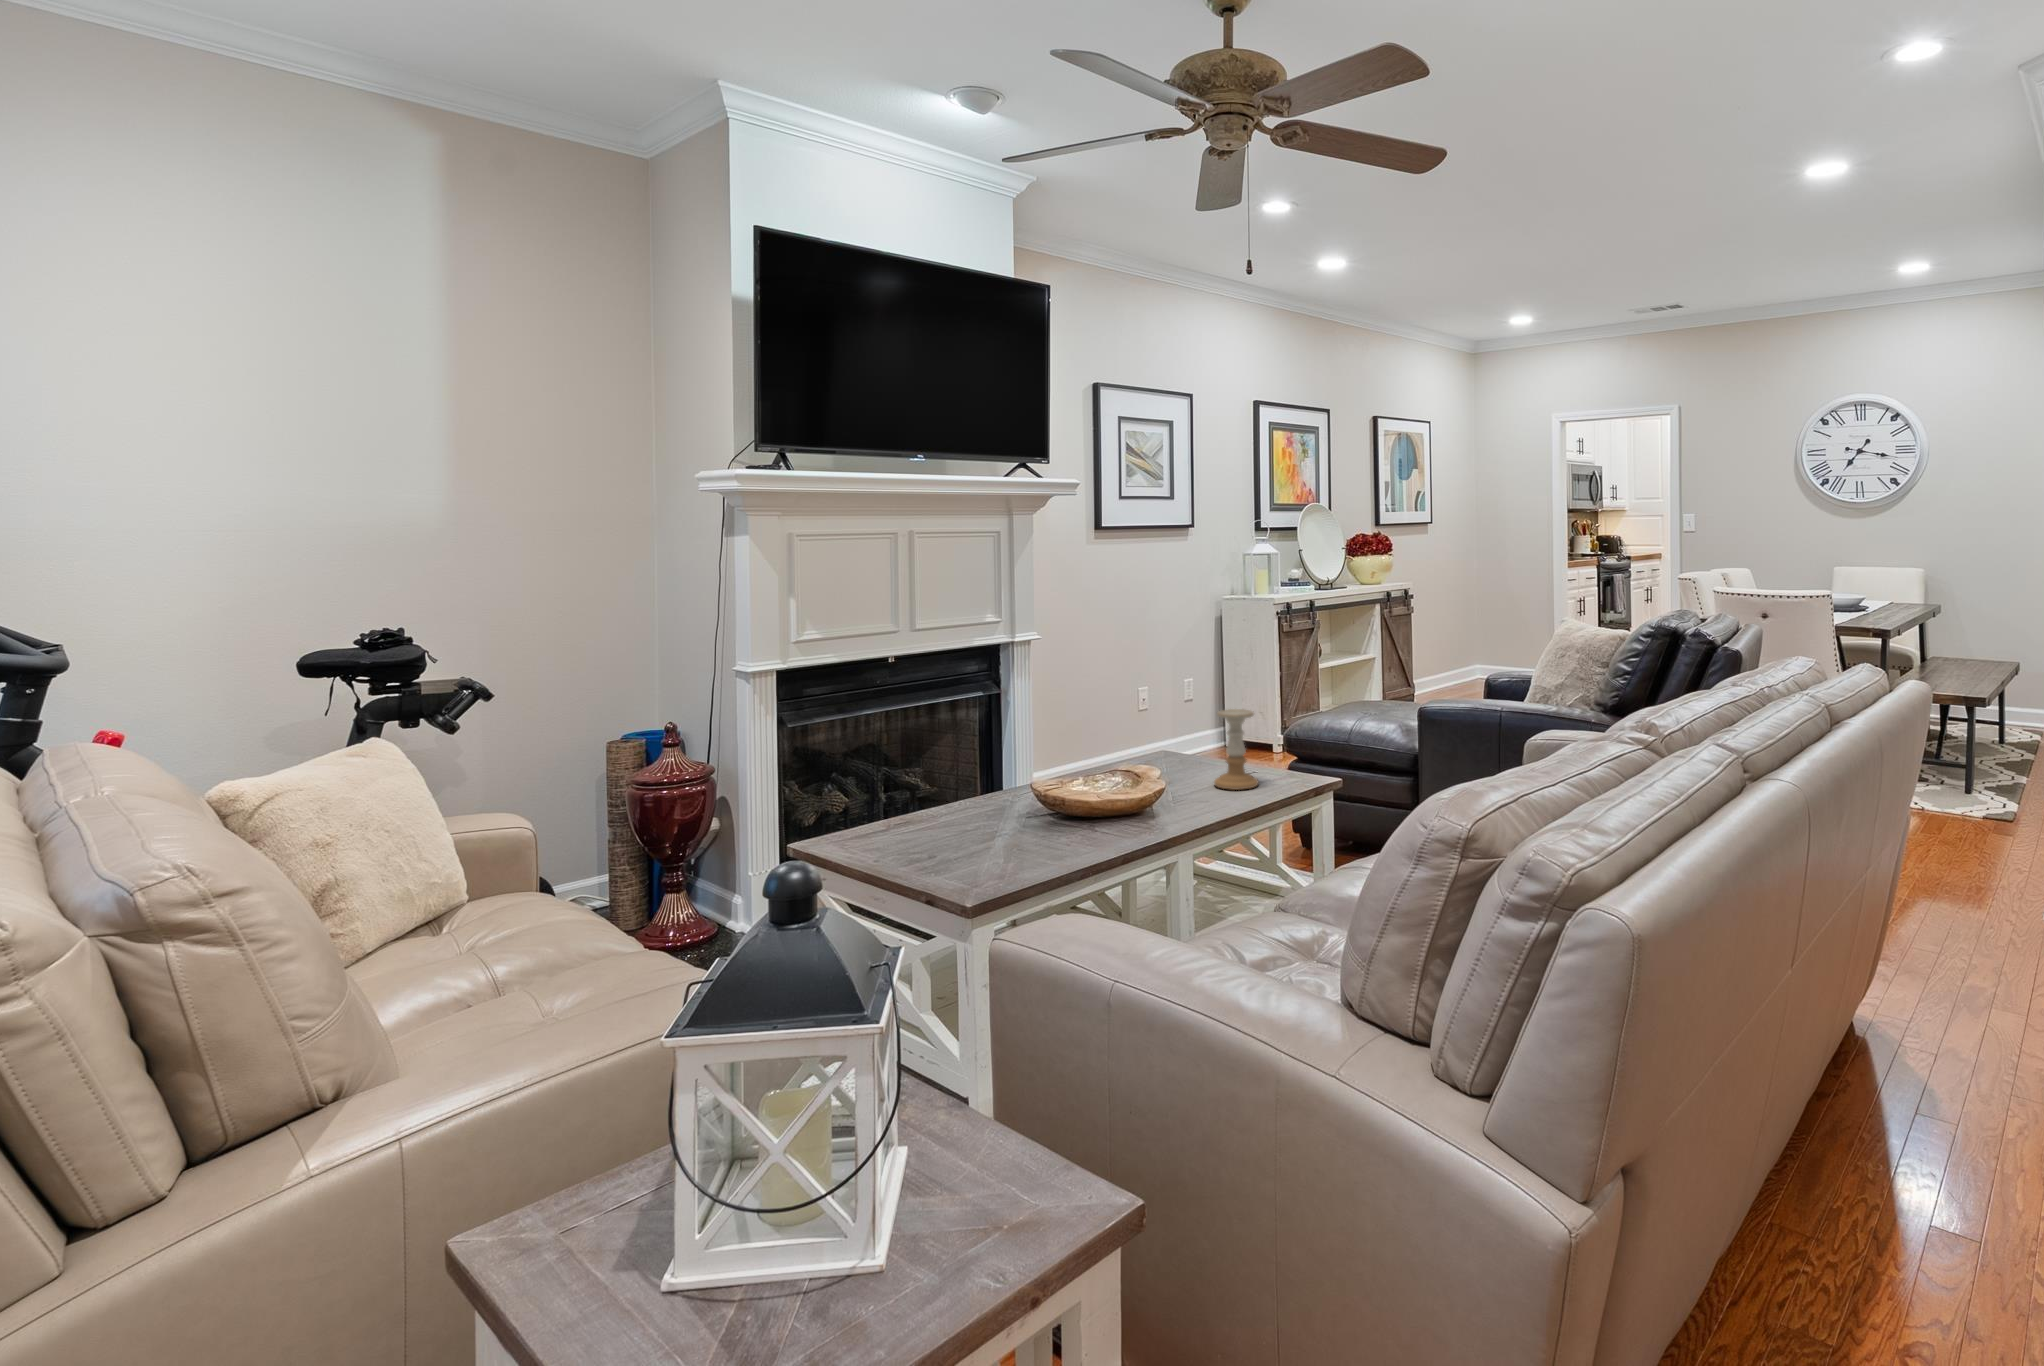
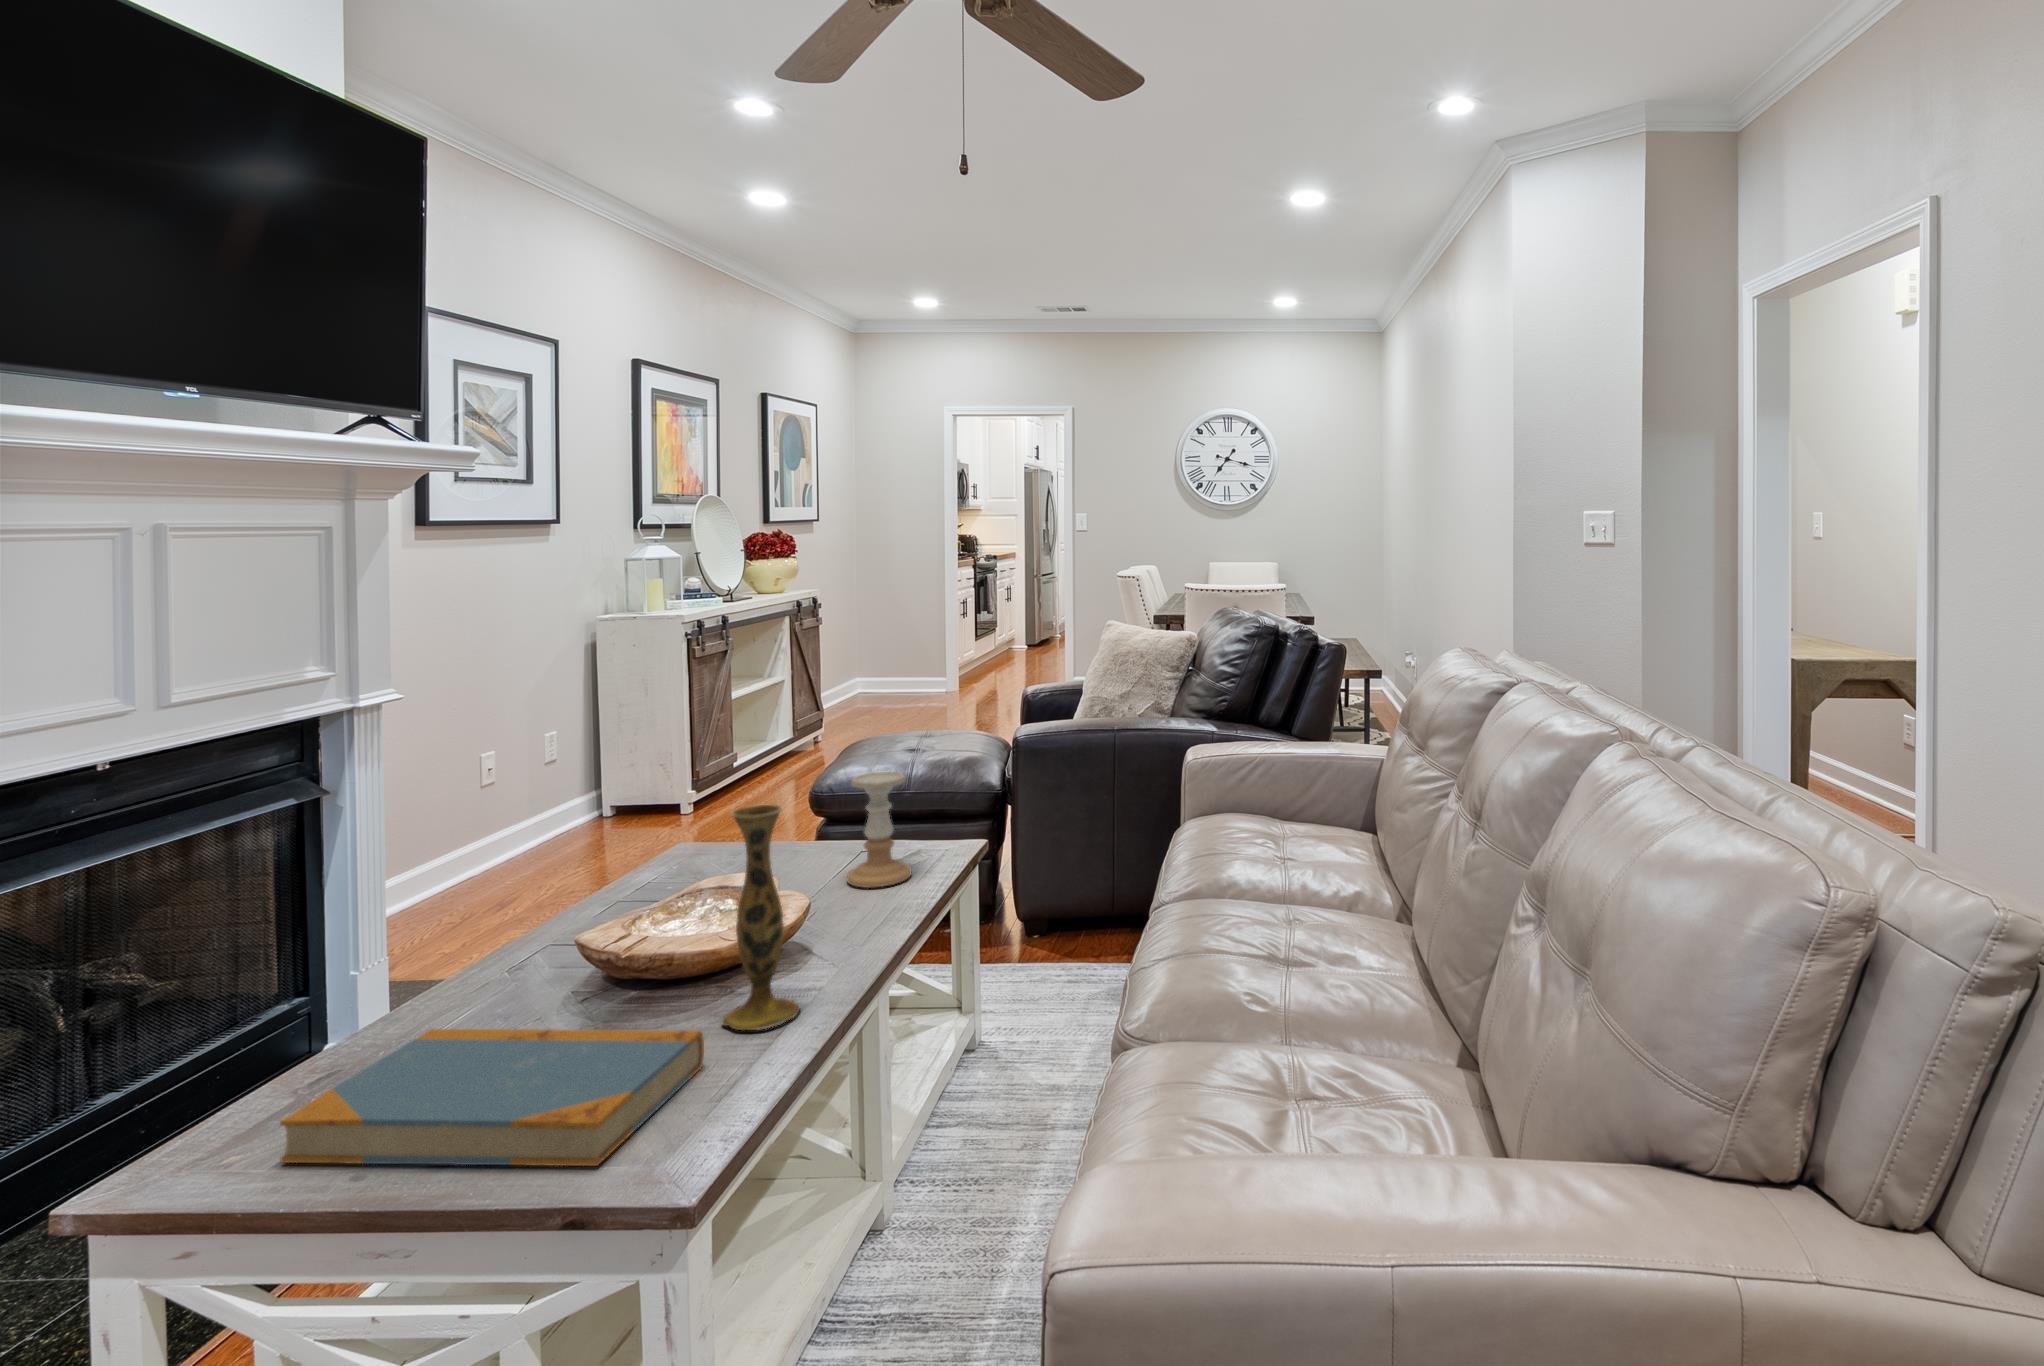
vase: none [1067,706,1112,841] -> present [721,804,800,1030]
book: none [863,803,1041,874] -> present [280,1029,704,1166]

